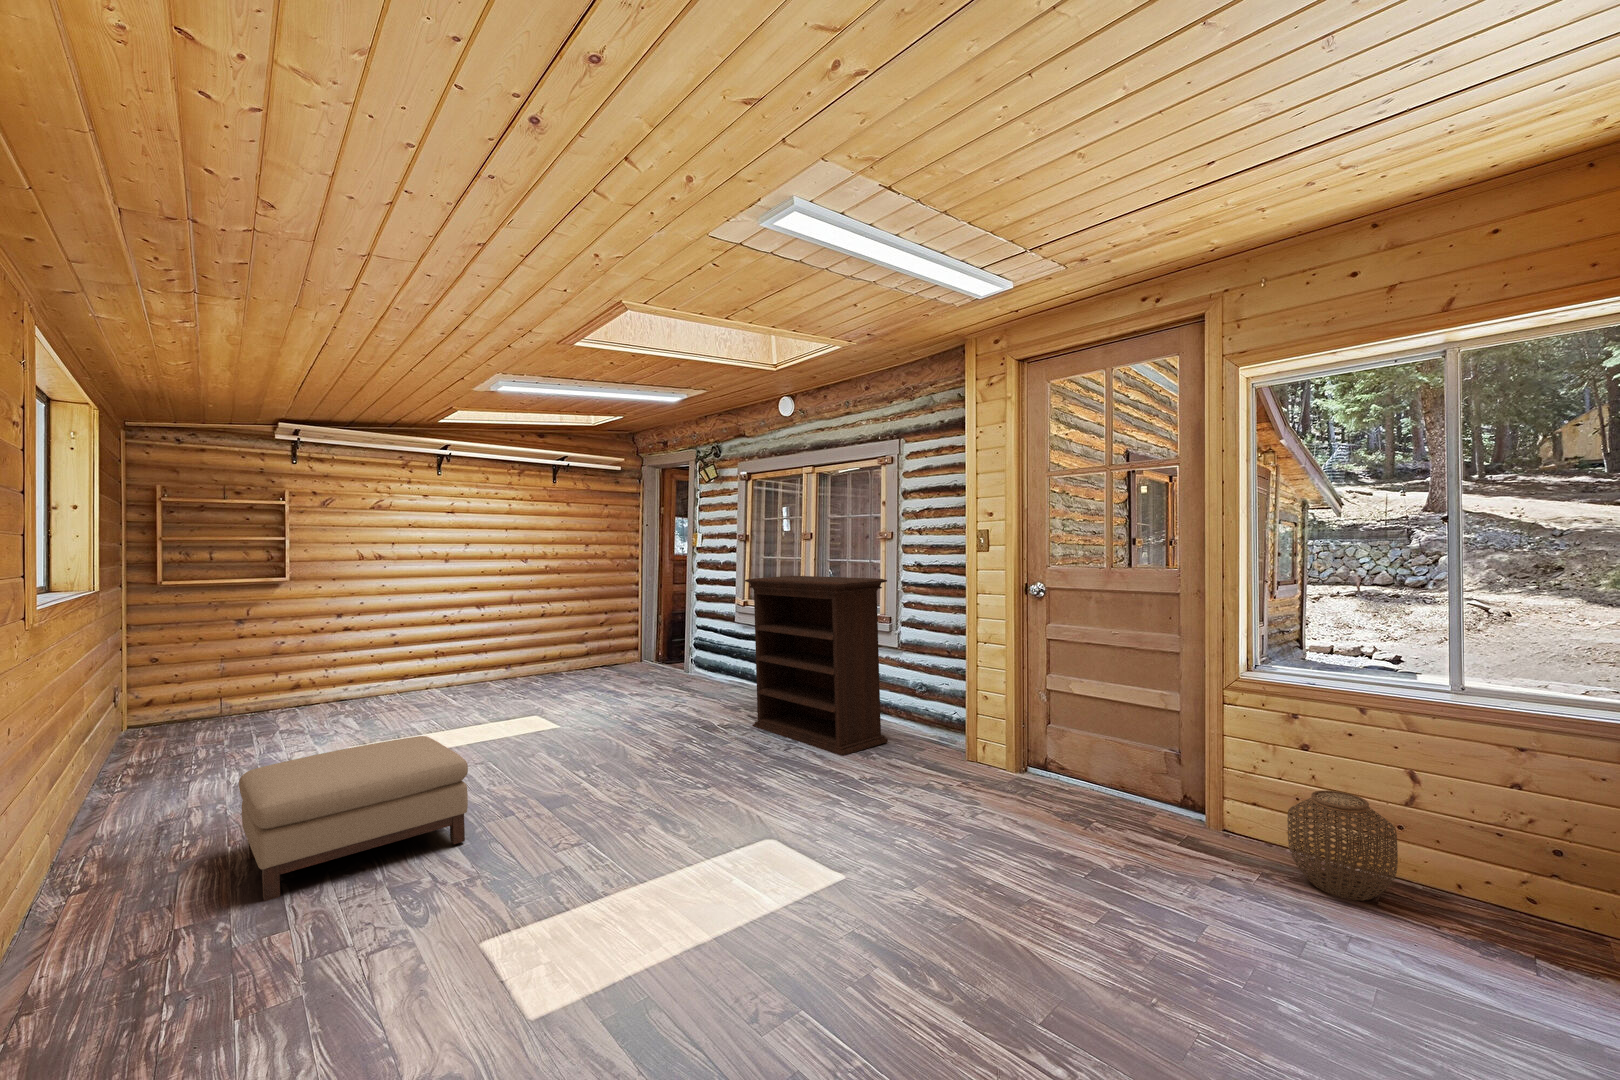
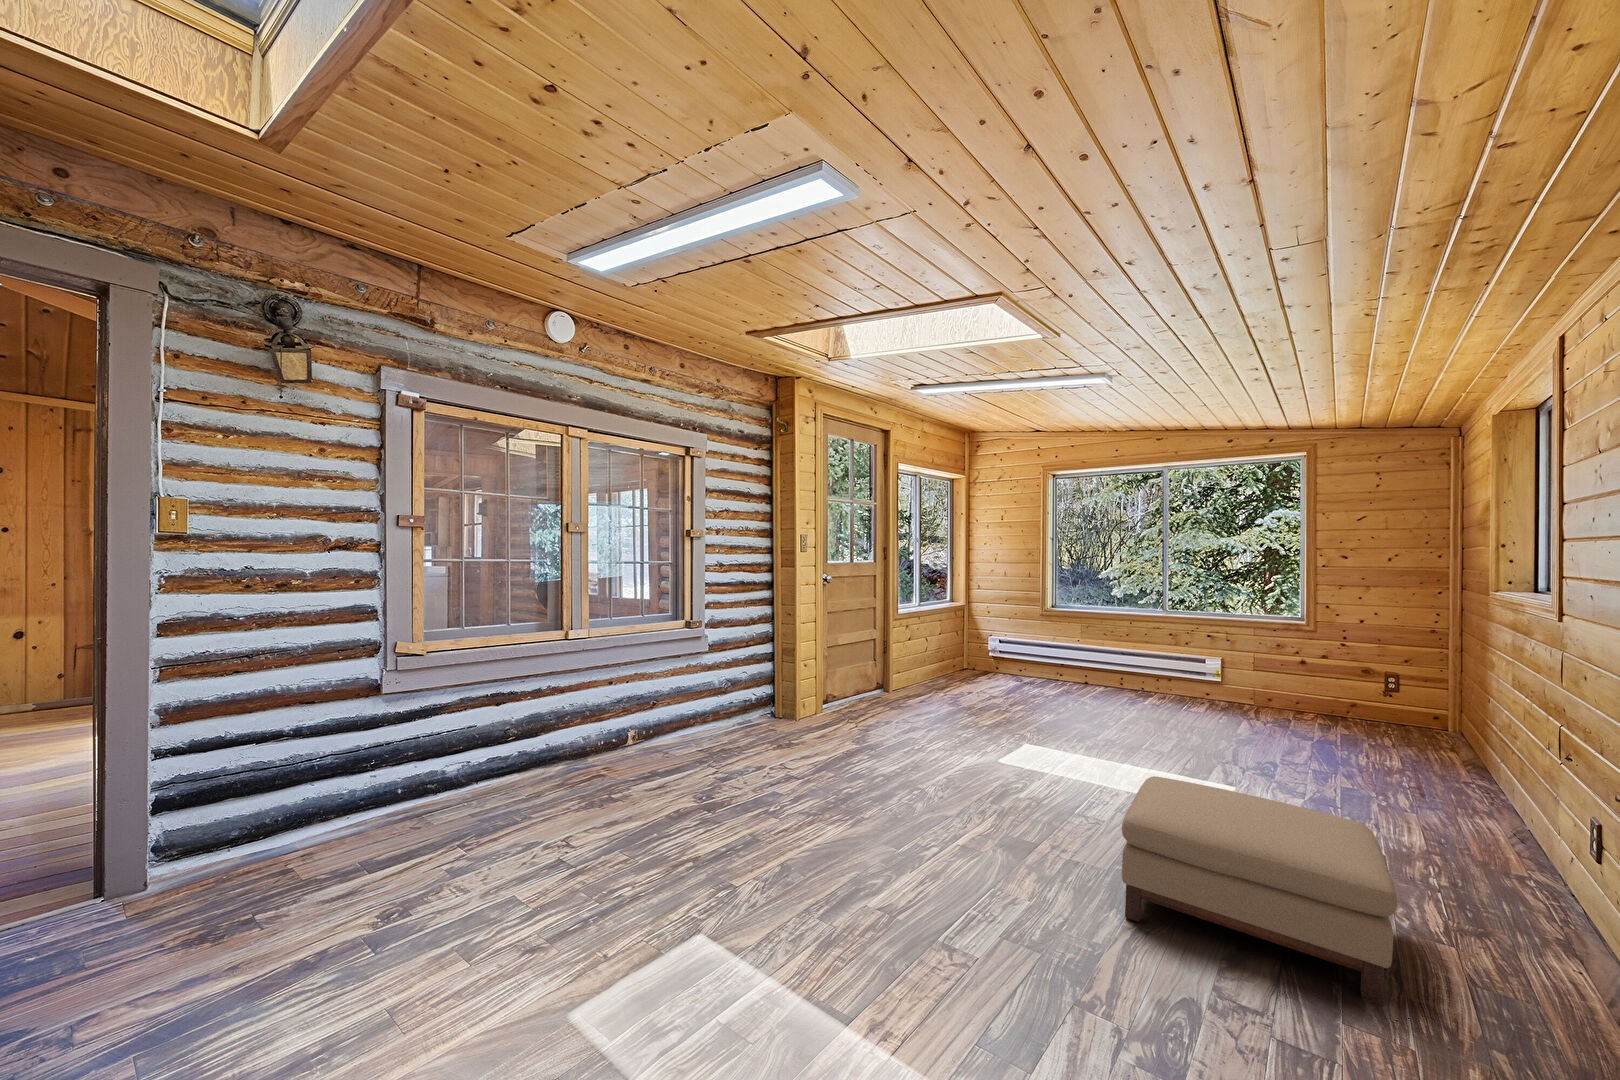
bookshelf: present [745,576,888,756] -> none [645,583,811,787]
woven basket: present [1287,790,1398,900] -> none [923,652,957,689]

